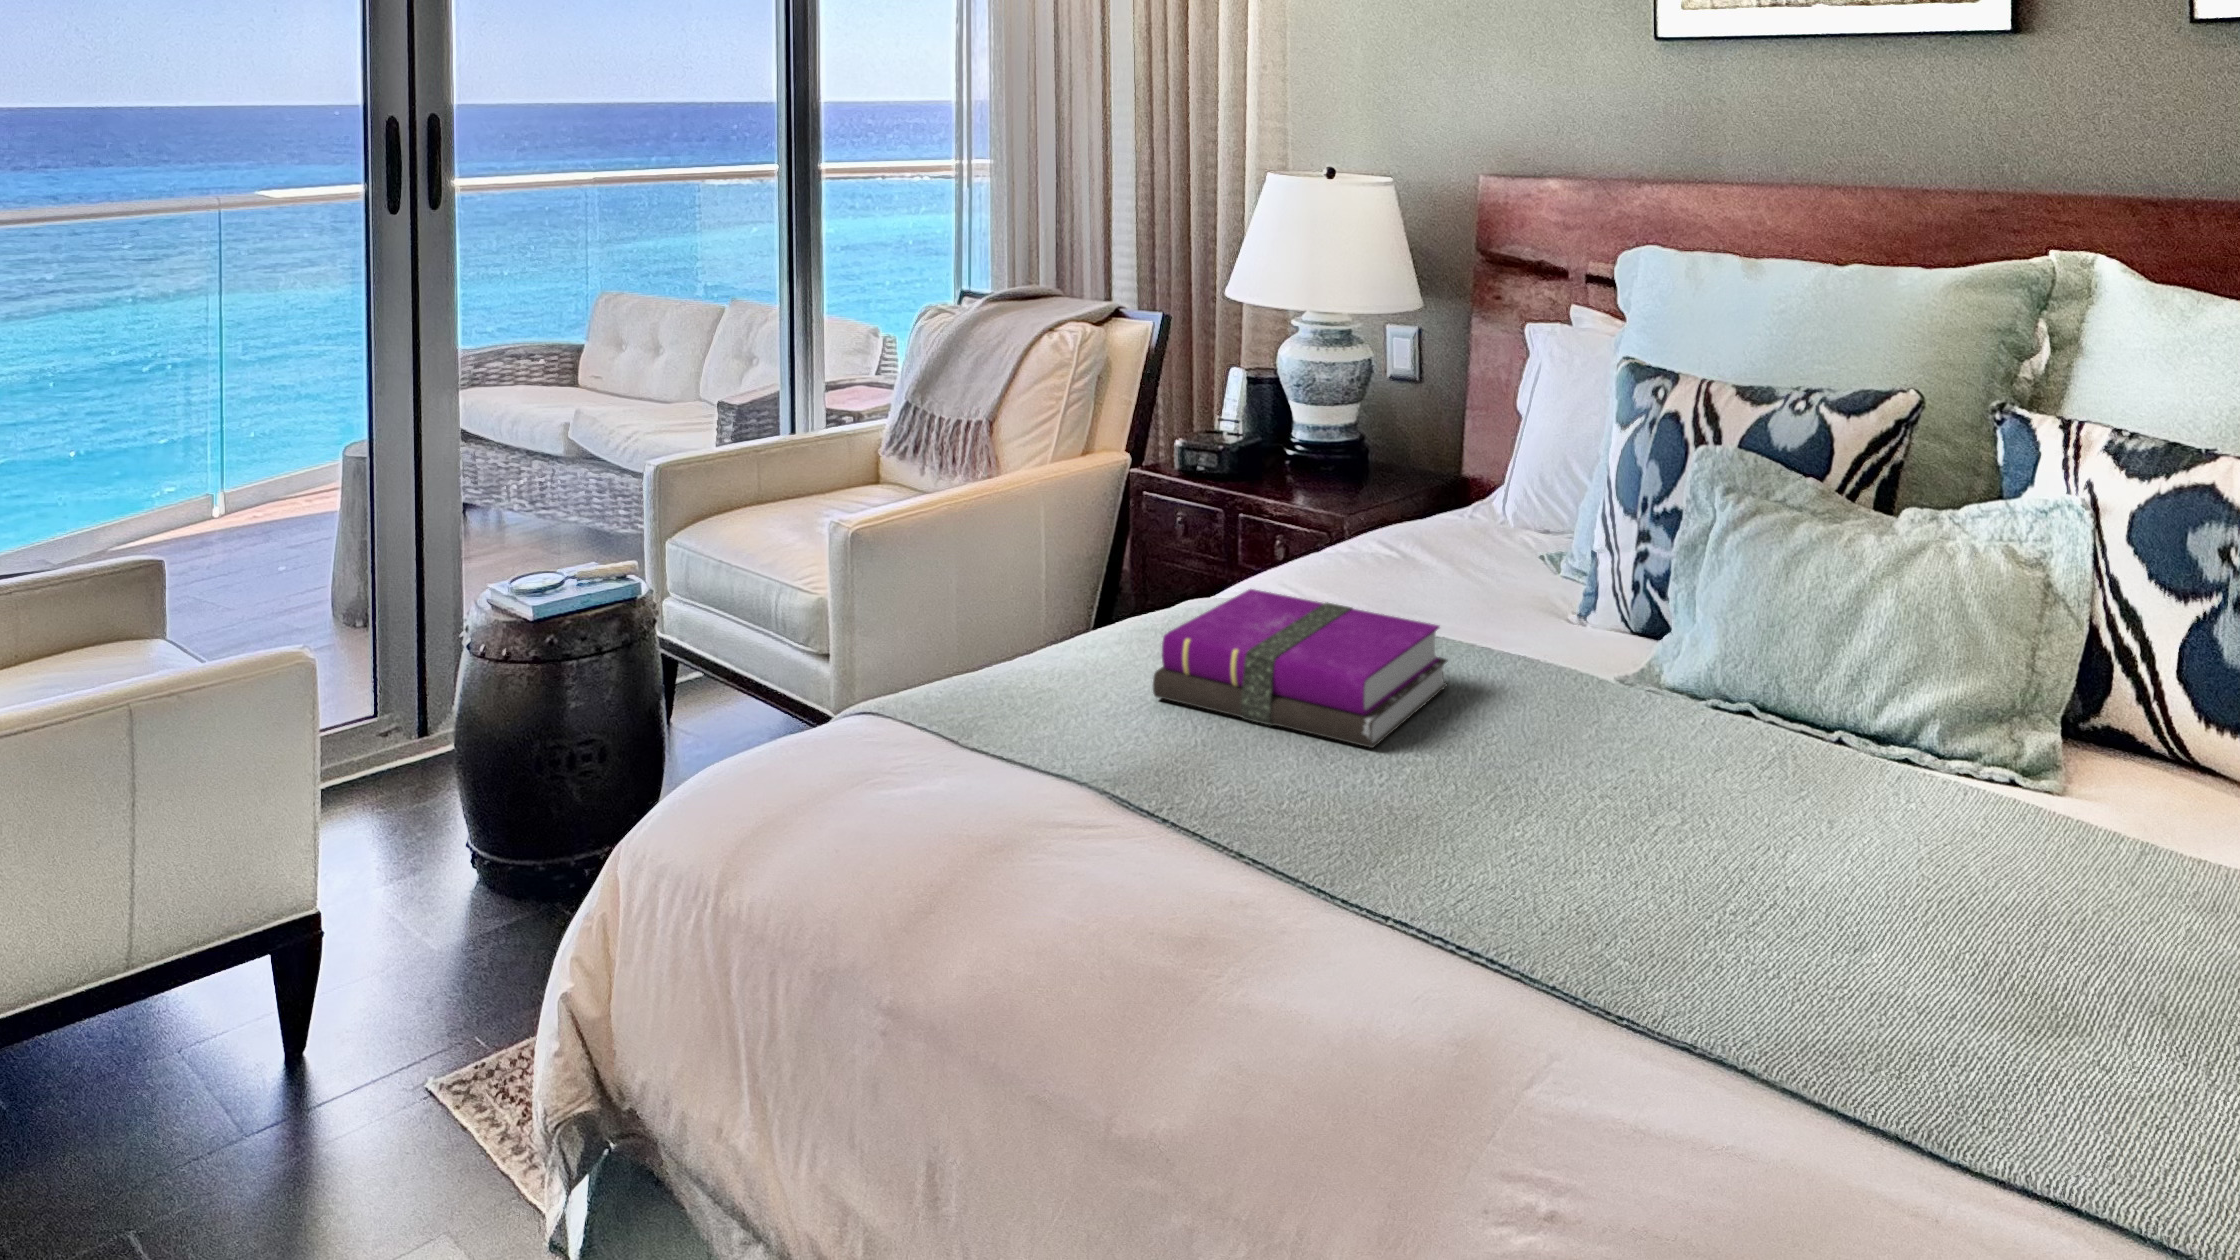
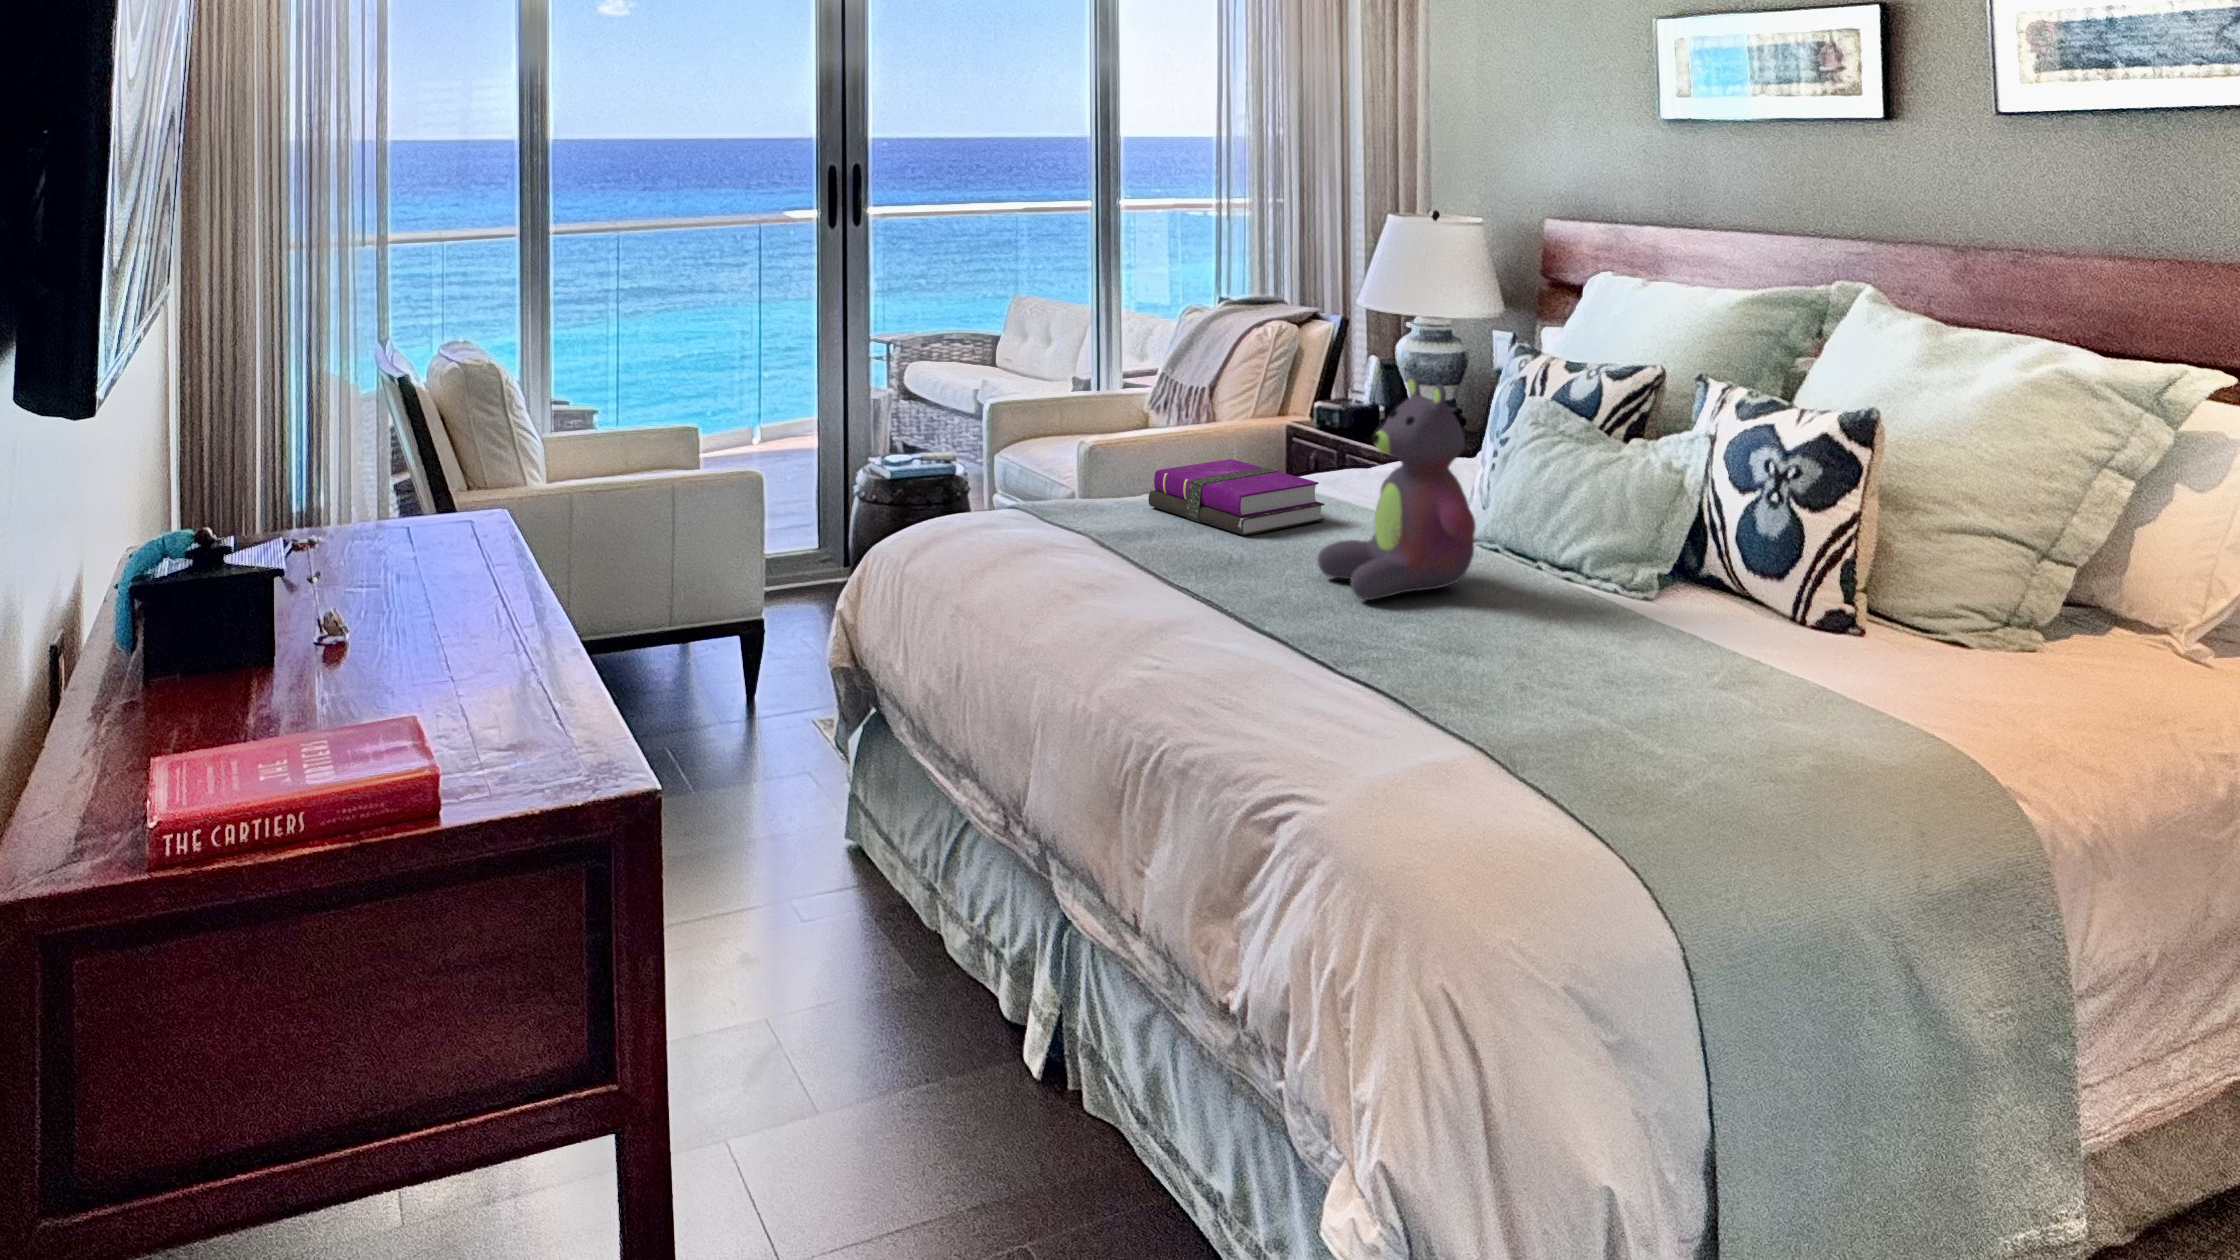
stuffed bear: none [1602,459,1929,899] -> present [1318,375,1476,600]

